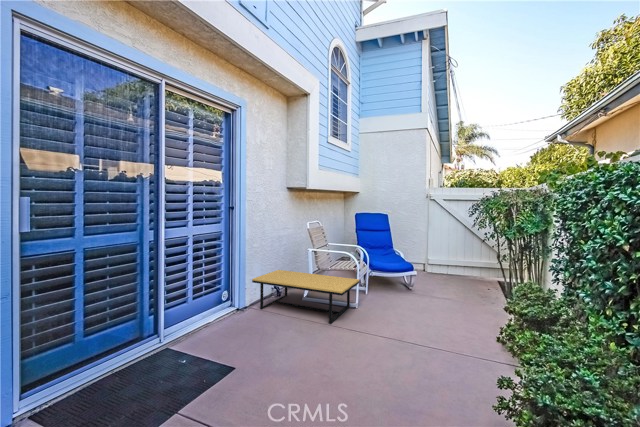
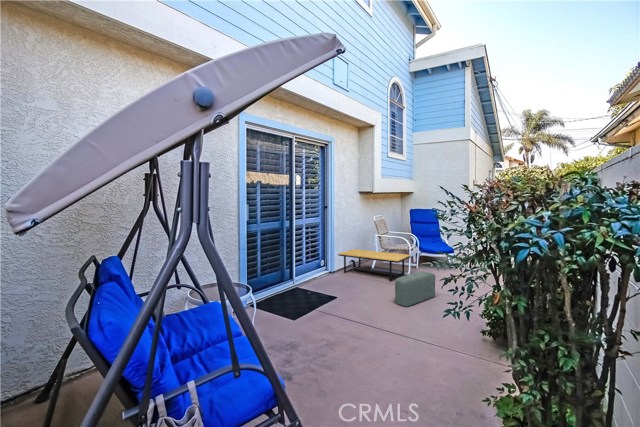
pouf: none [339,314,402,388] -> present [395,272,435,307]

